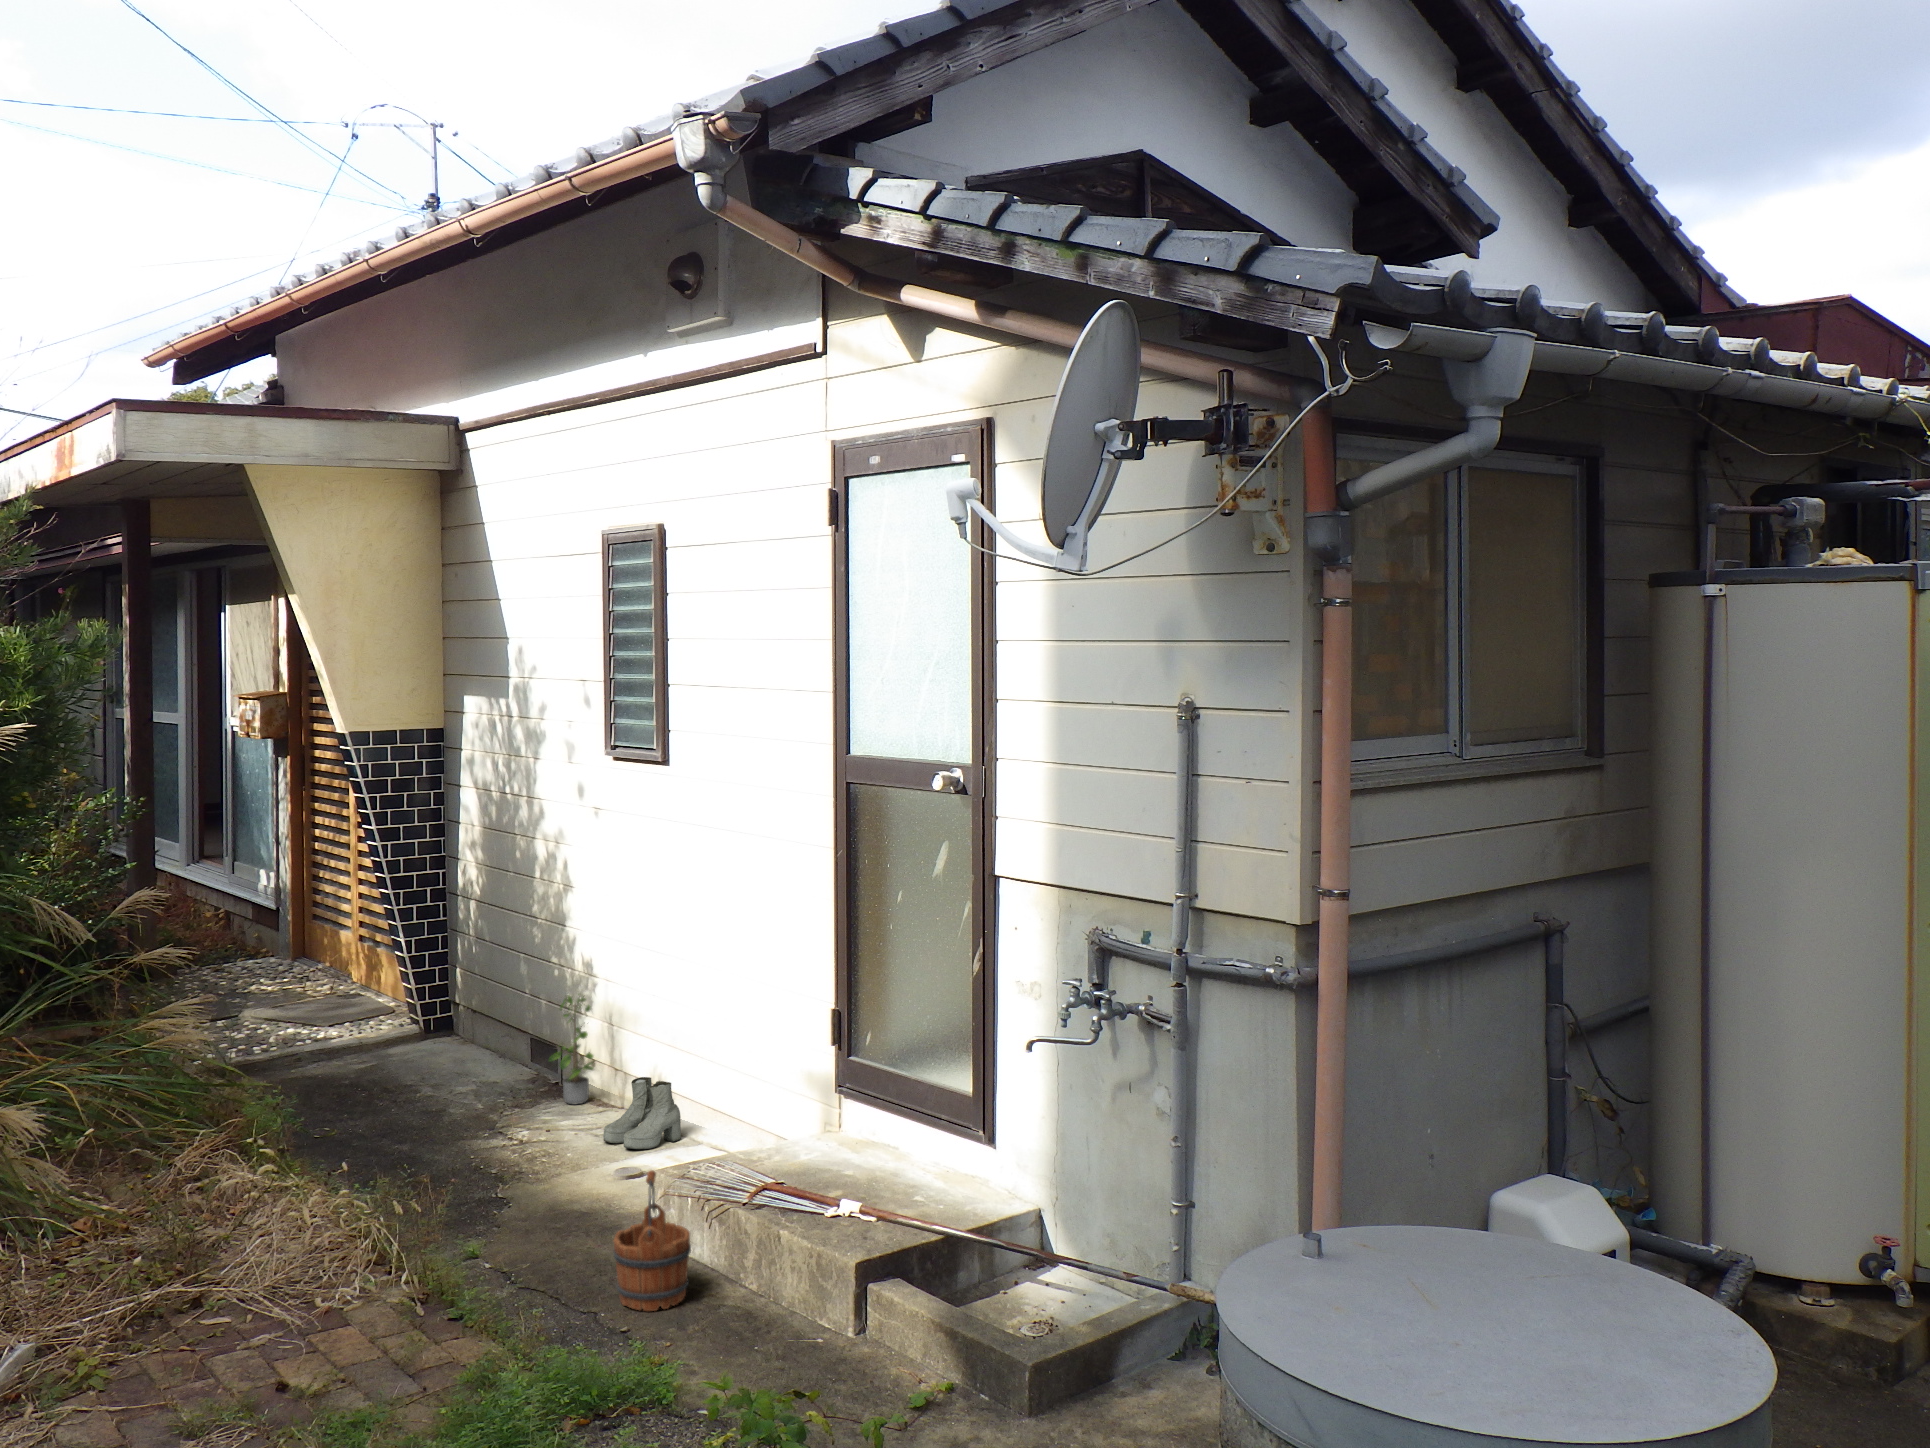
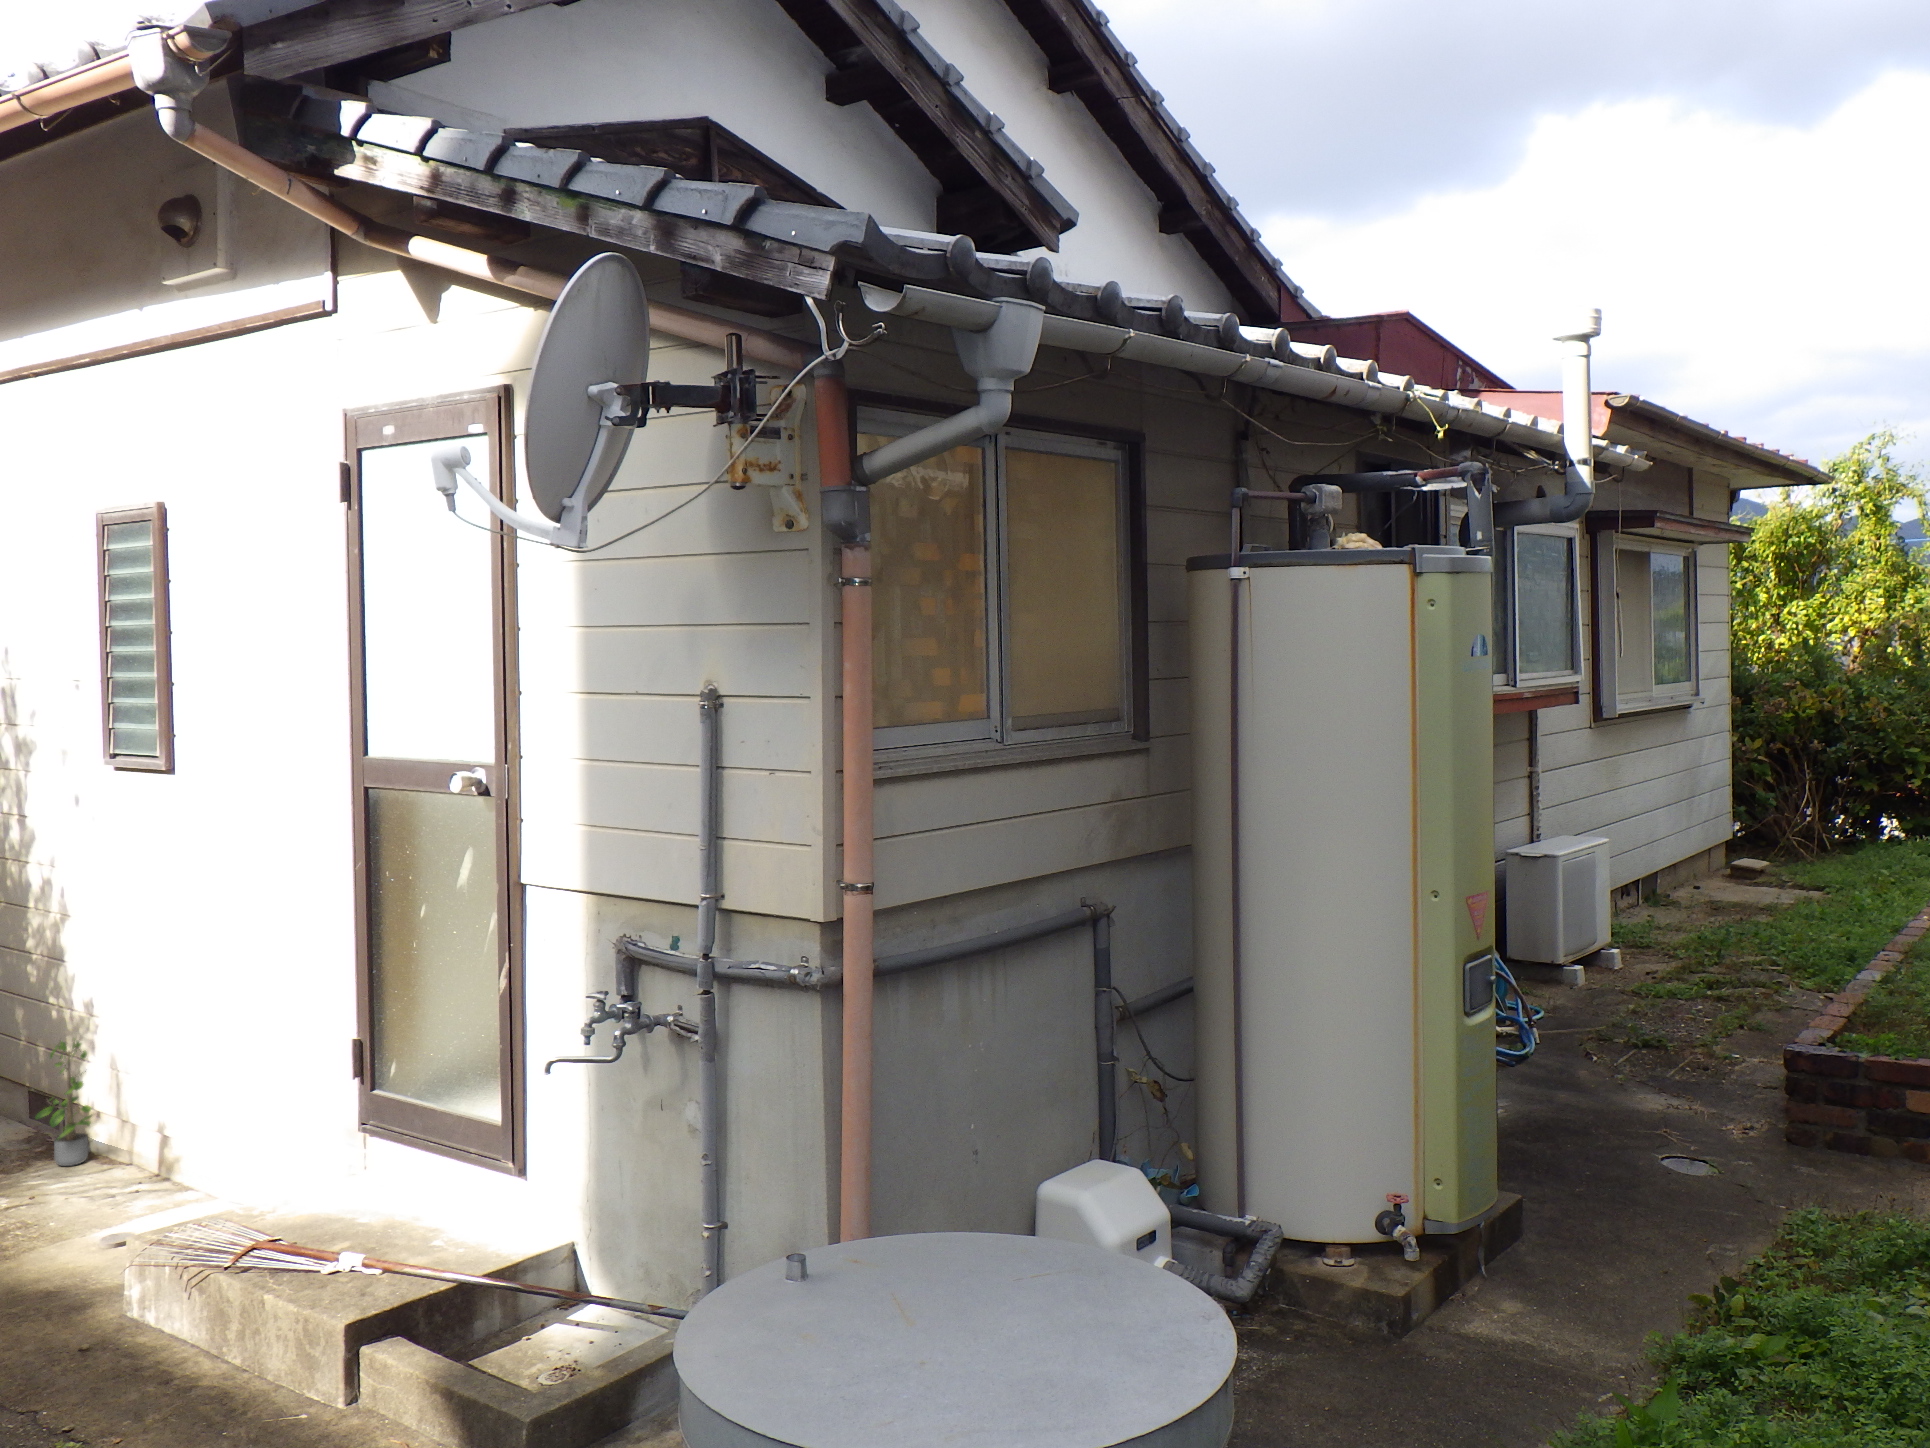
boots: present [603,1077,681,1149] -> none [92,1129,191,1213]
wooden bucket: present [613,1170,691,1311] -> none [47,1243,150,1410]

